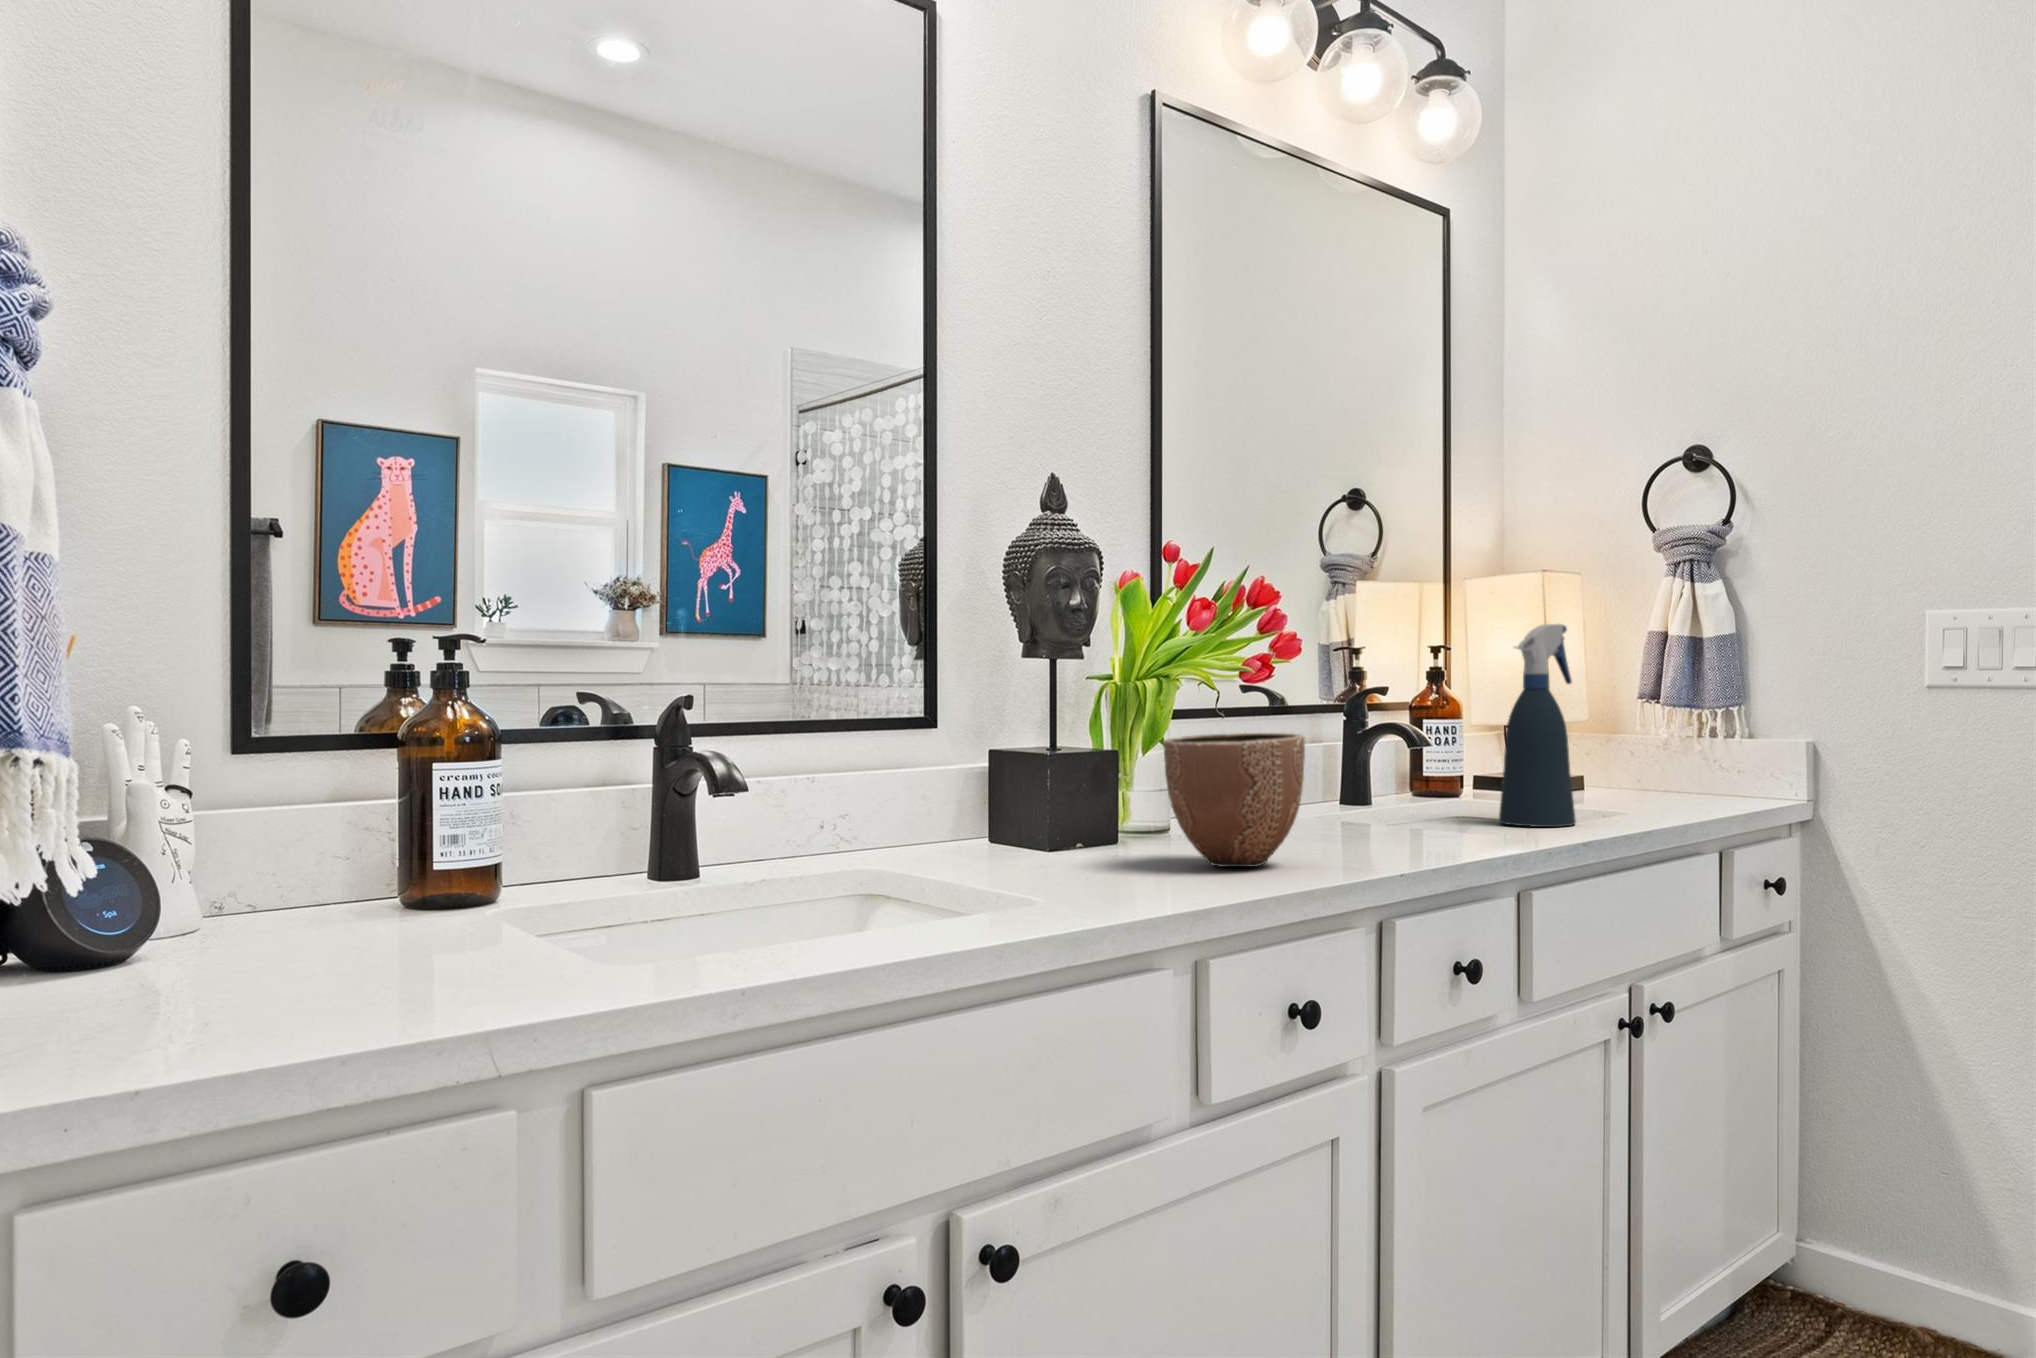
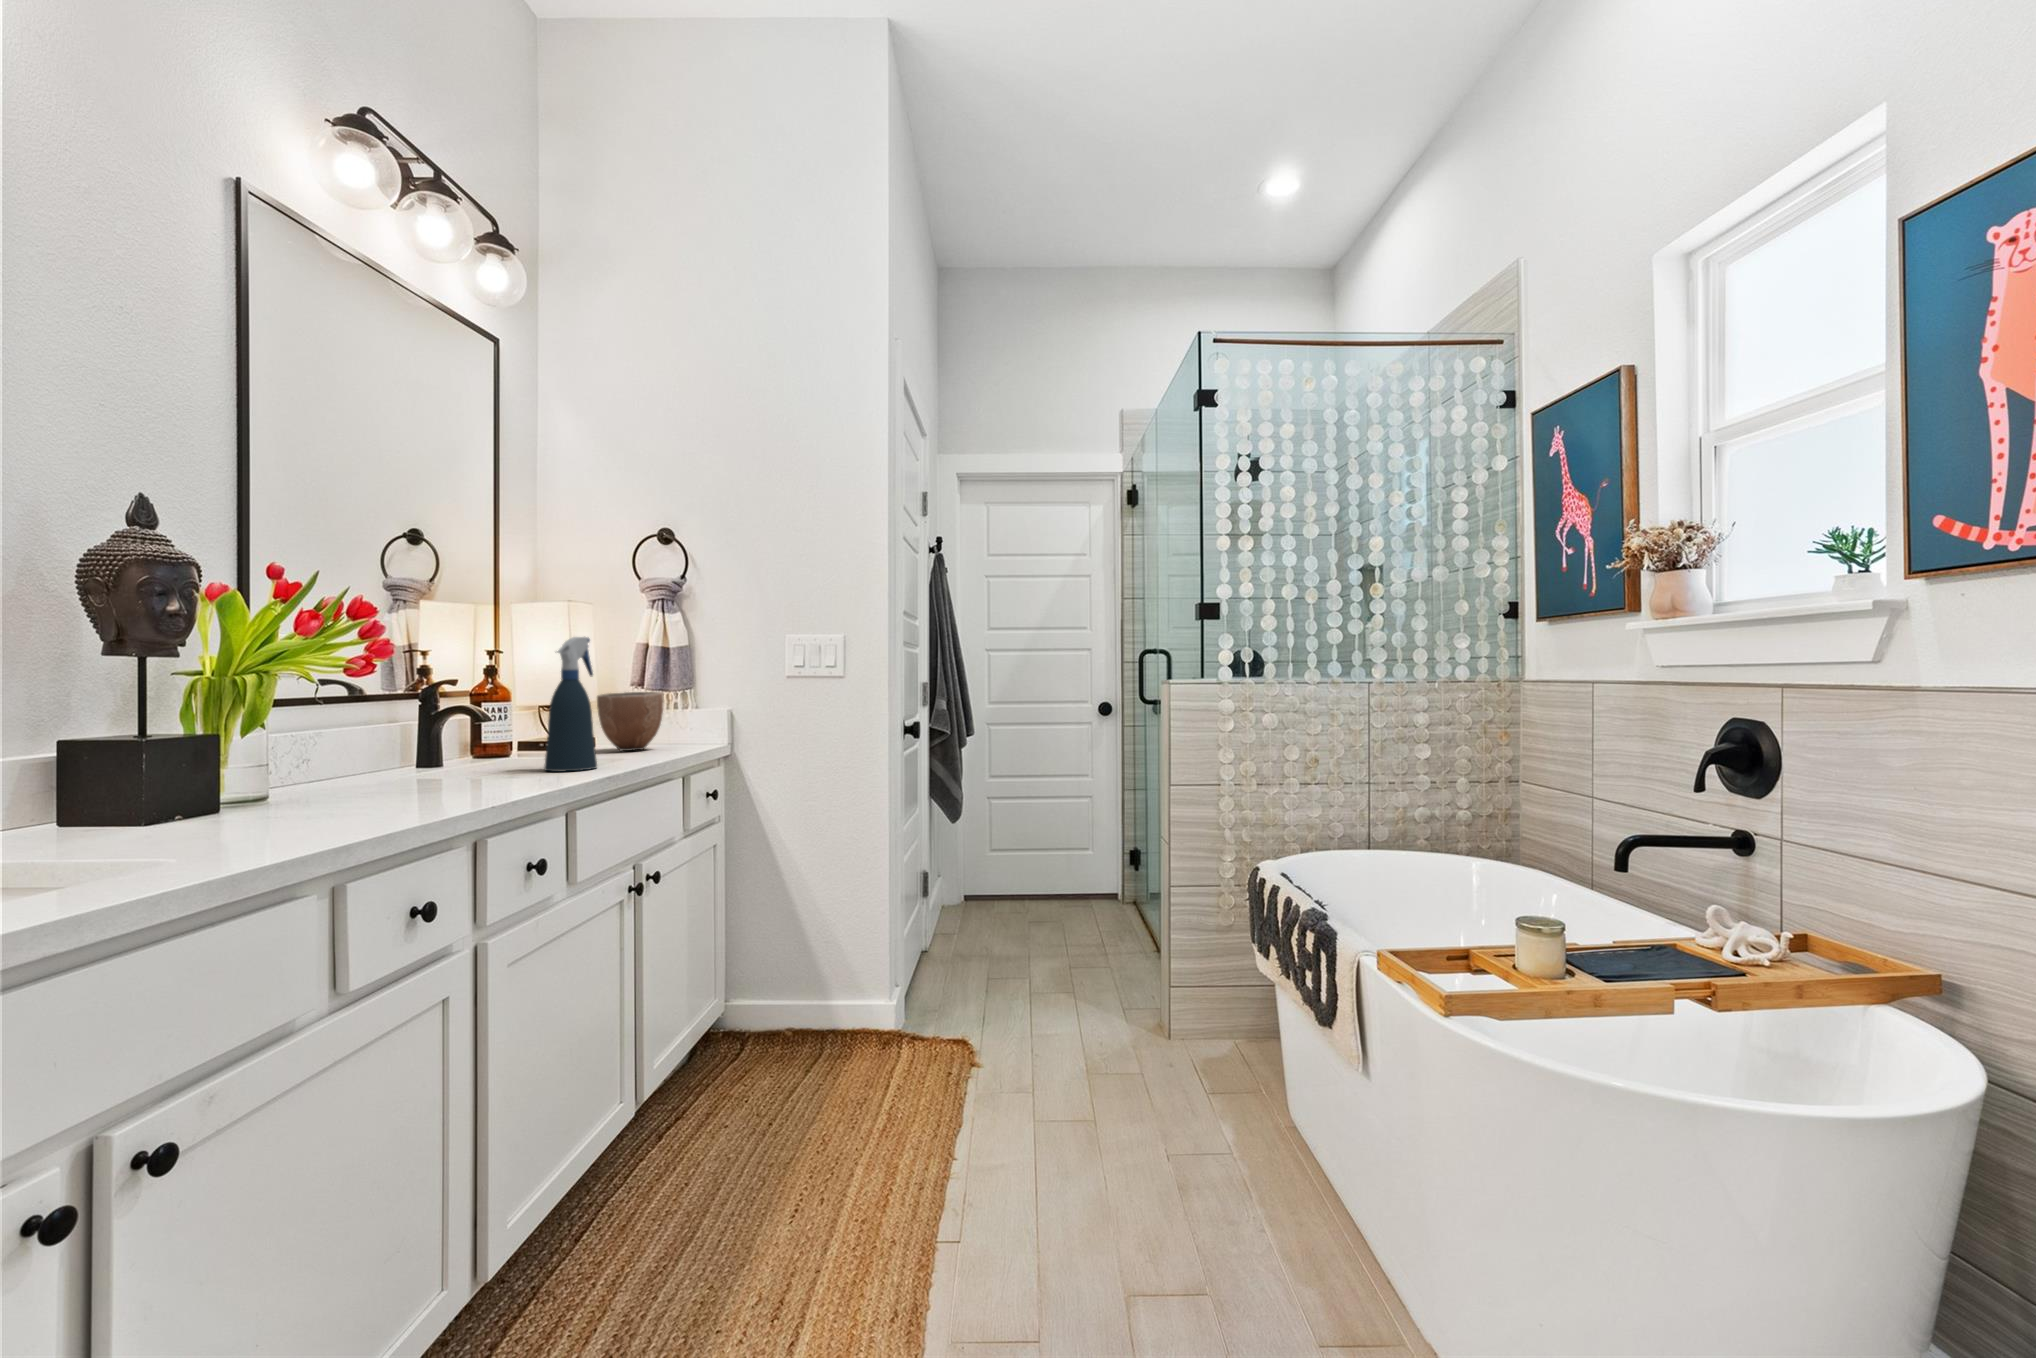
decorative bowl: present [1164,733,1305,867] -> present [597,692,664,751]

